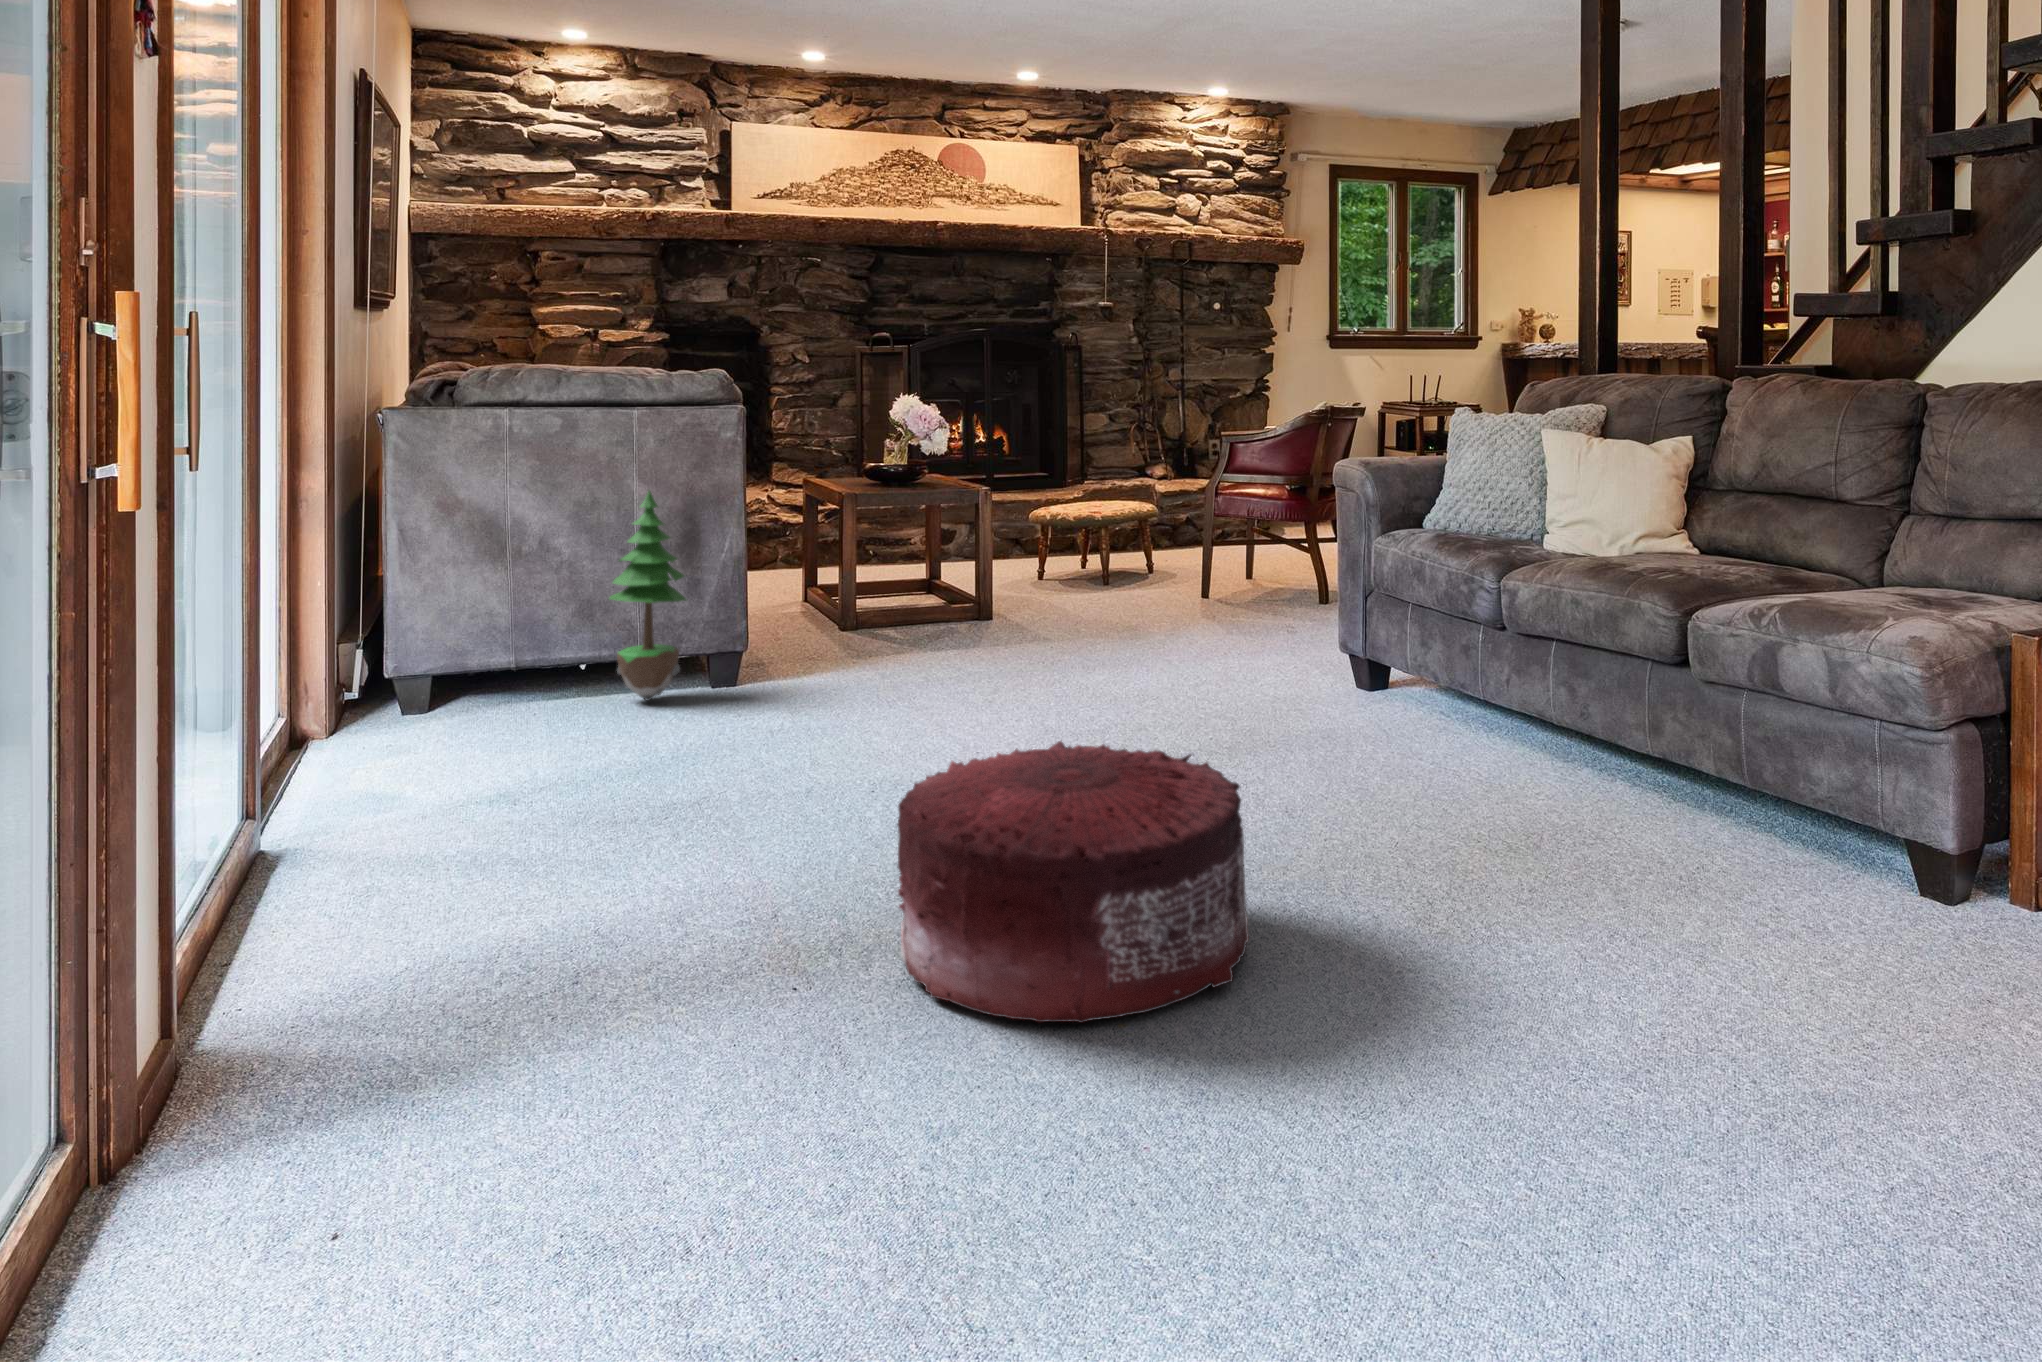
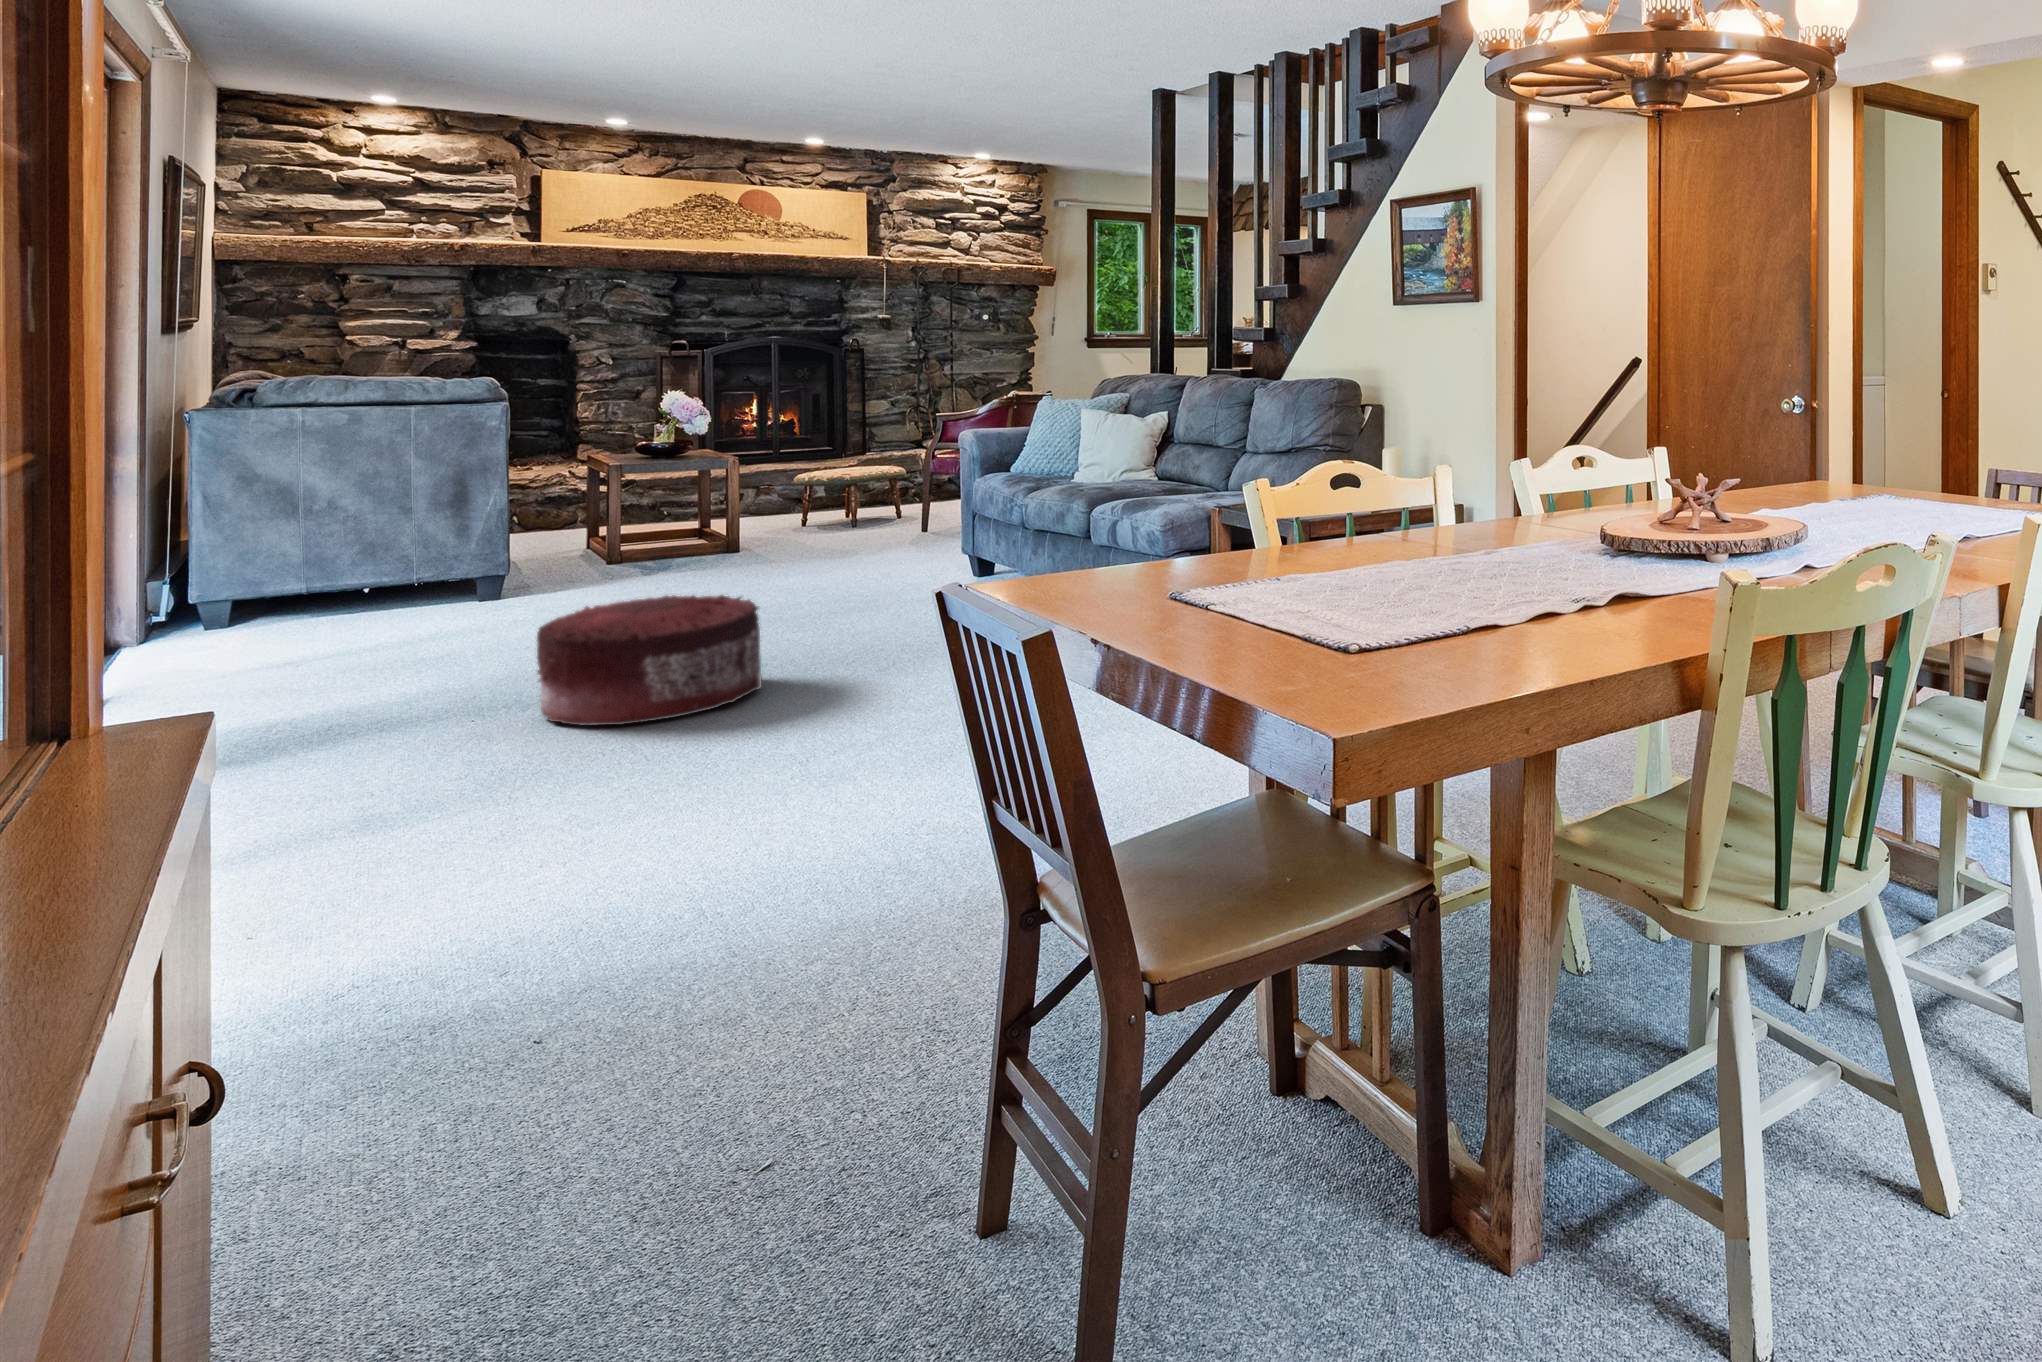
potted tree: present [609,491,686,701] -> none [387,463,456,613]

